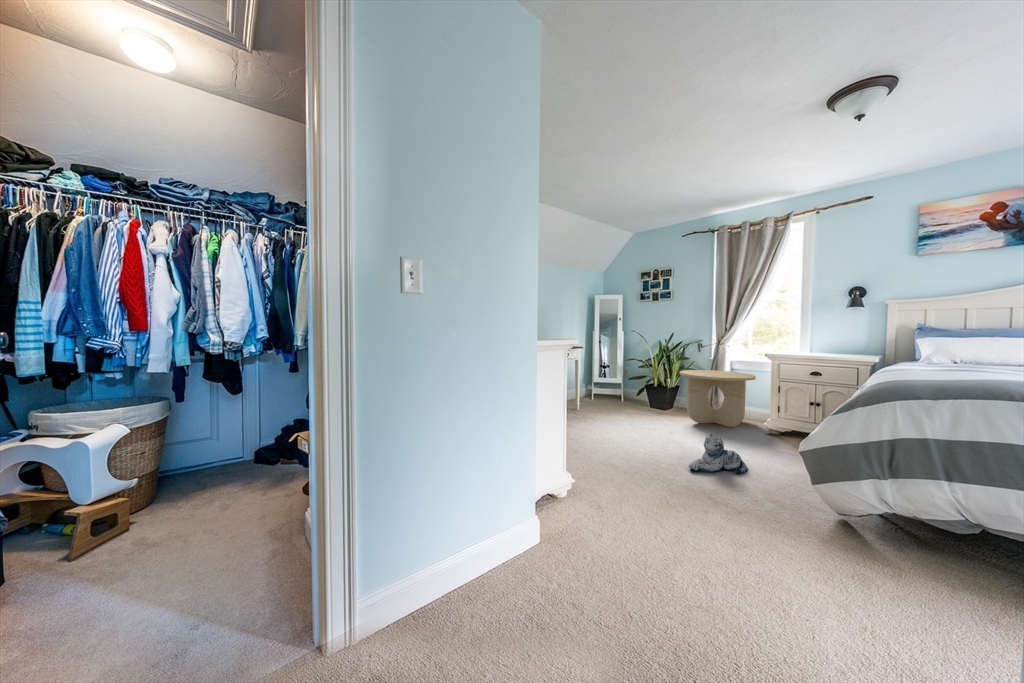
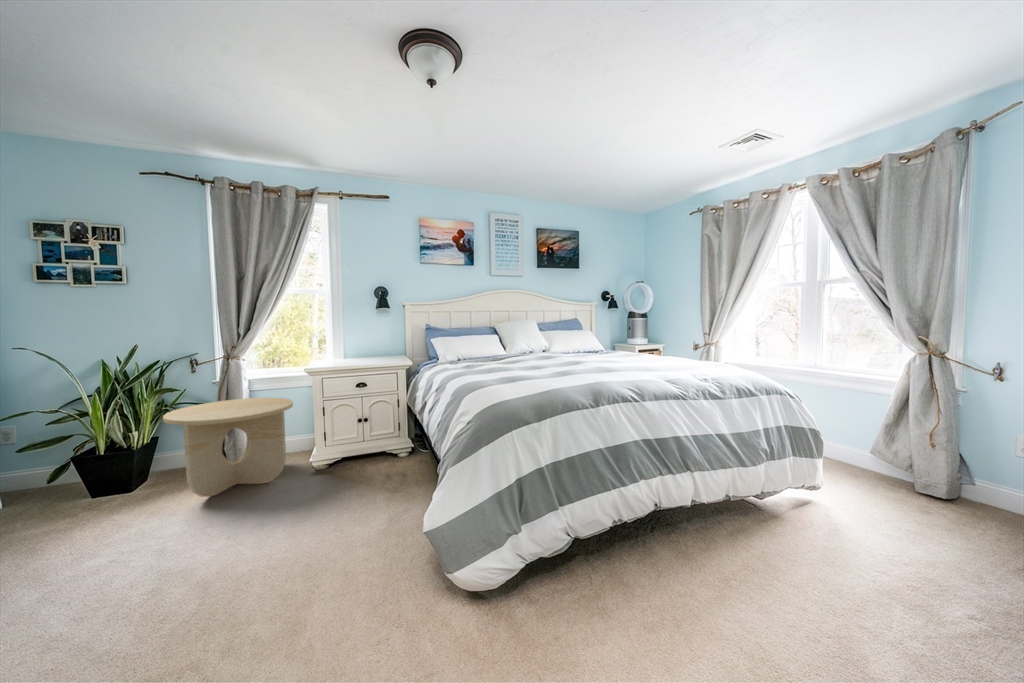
plush toy: present [689,434,747,473] -> none [243,539,336,637]

